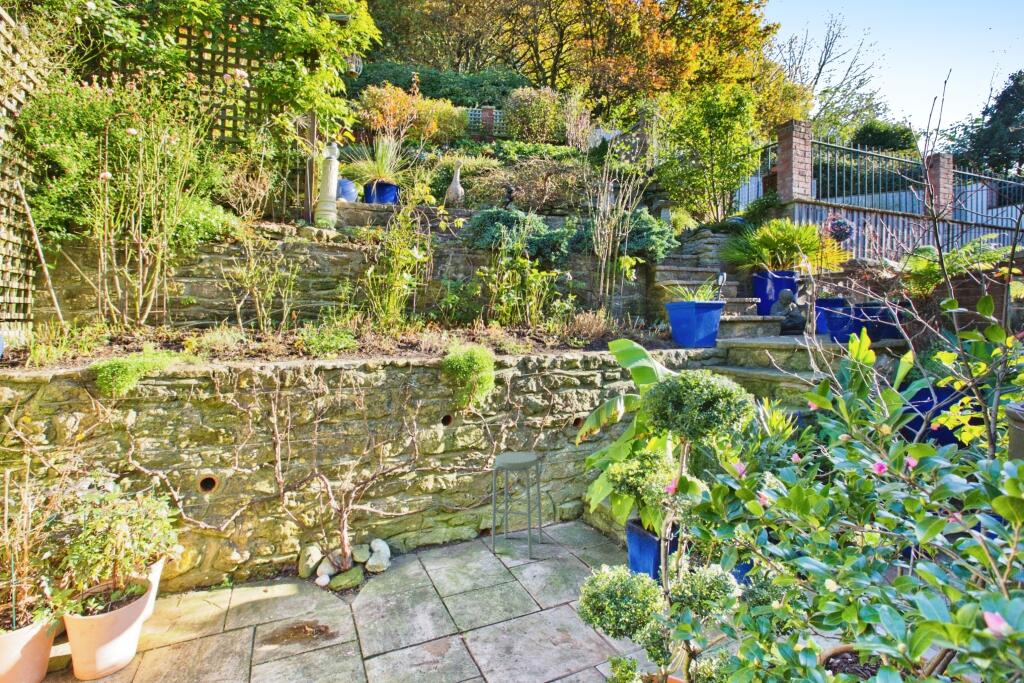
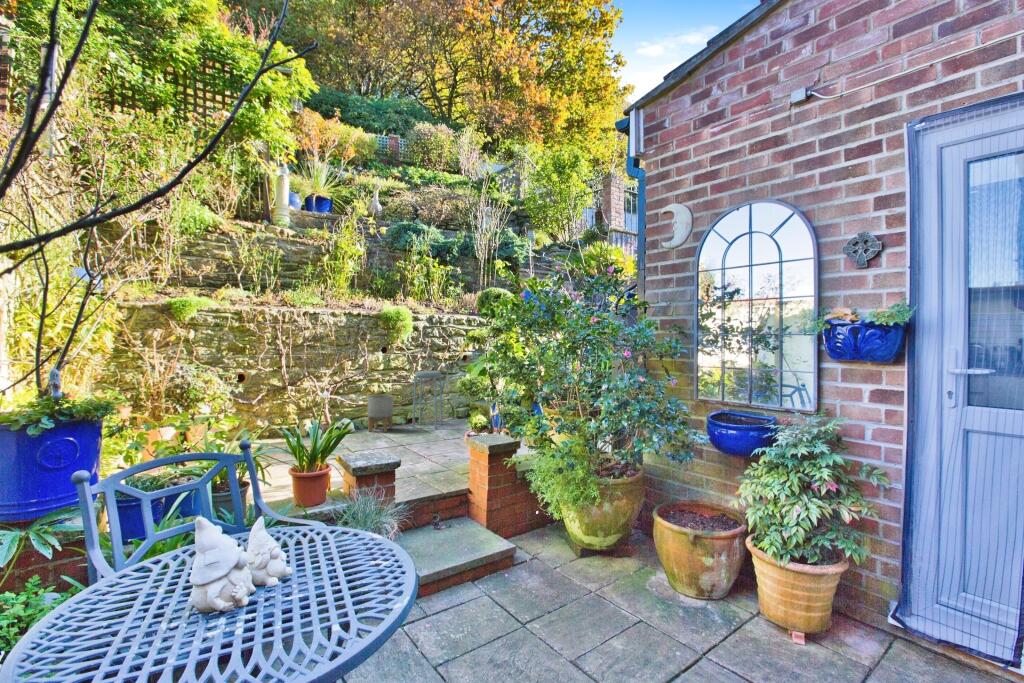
planter: none [417,495,459,567] -> present [368,394,393,432]

